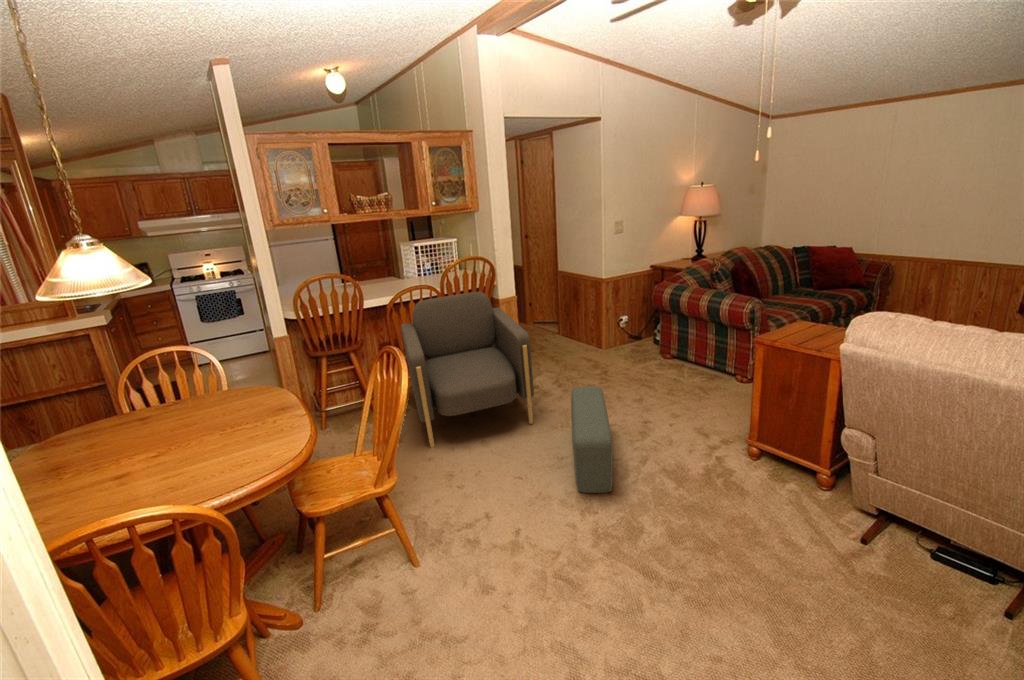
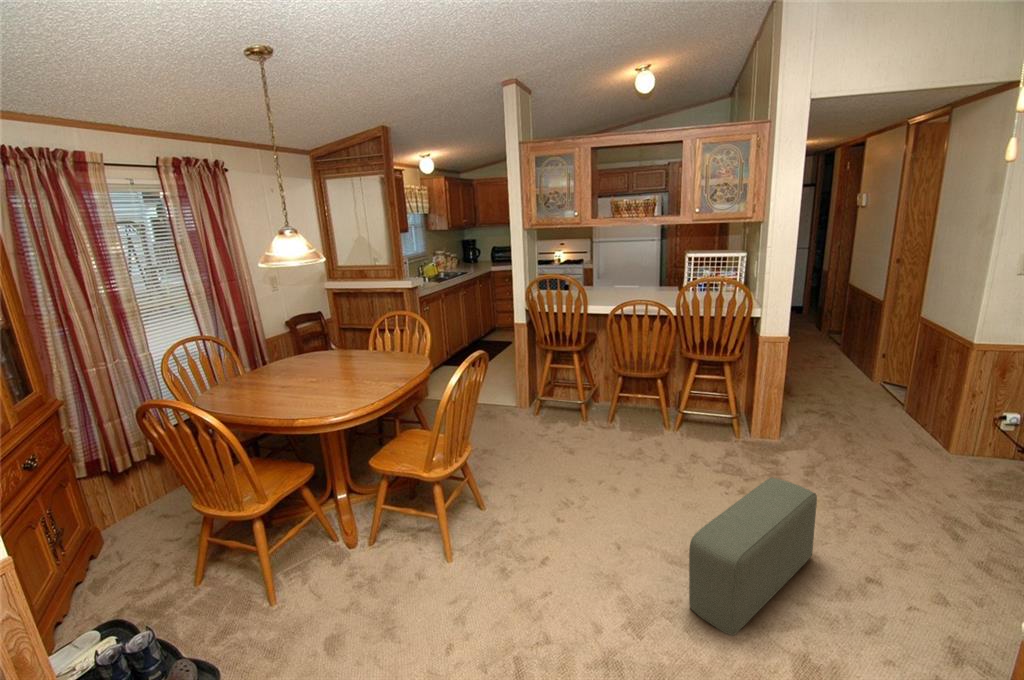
armchair: present [401,292,534,447] -> none [584,317,748,504]

